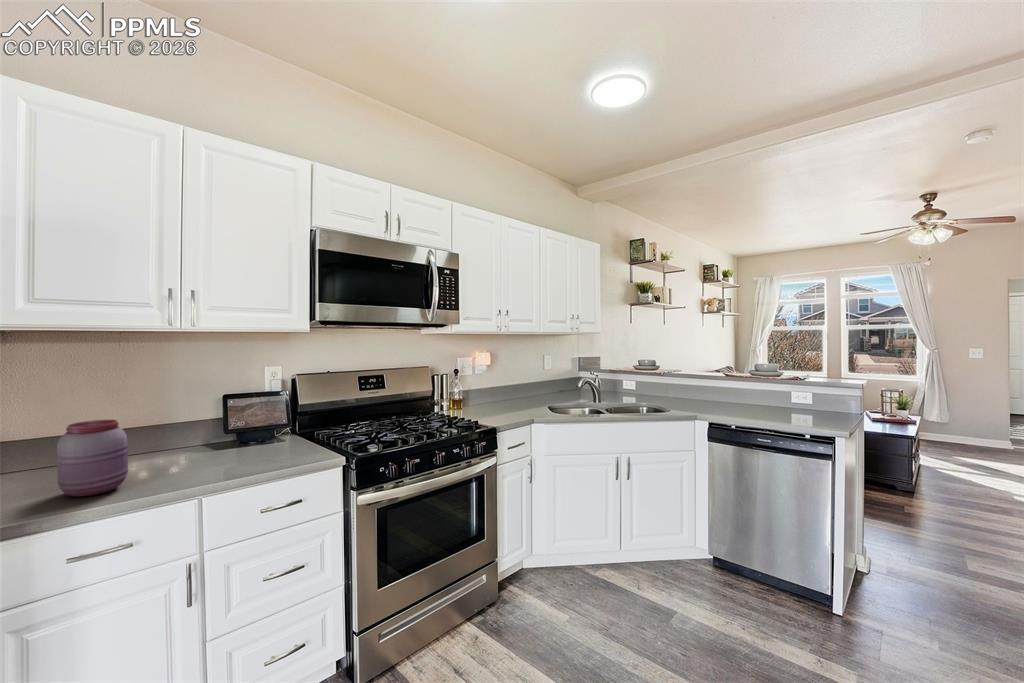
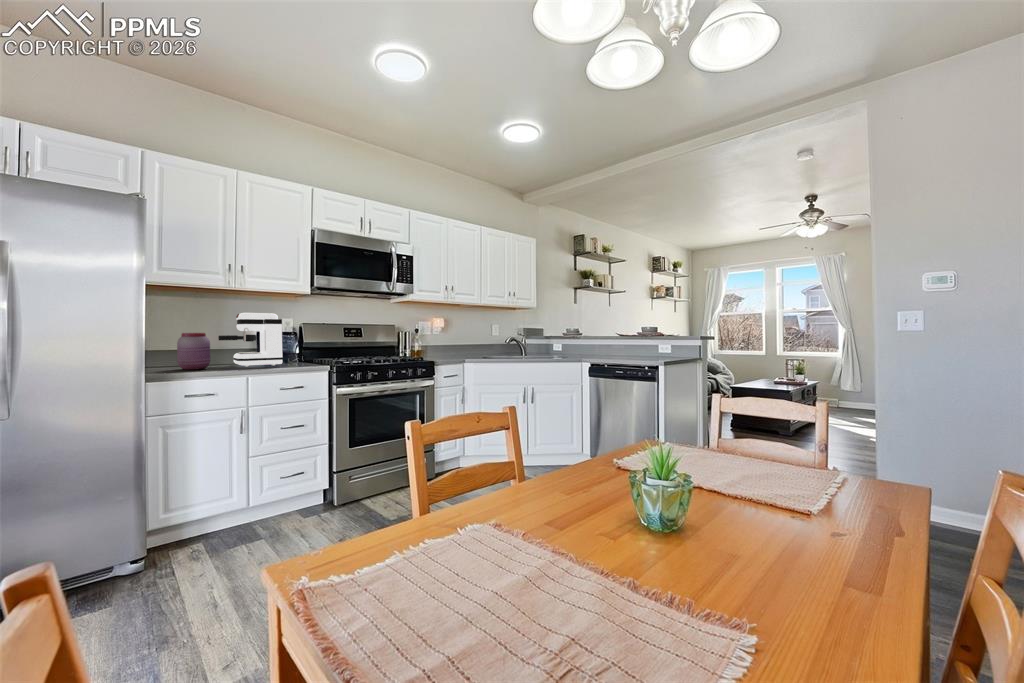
coffee maker: none [151,368,265,468] -> present [218,313,283,367]

